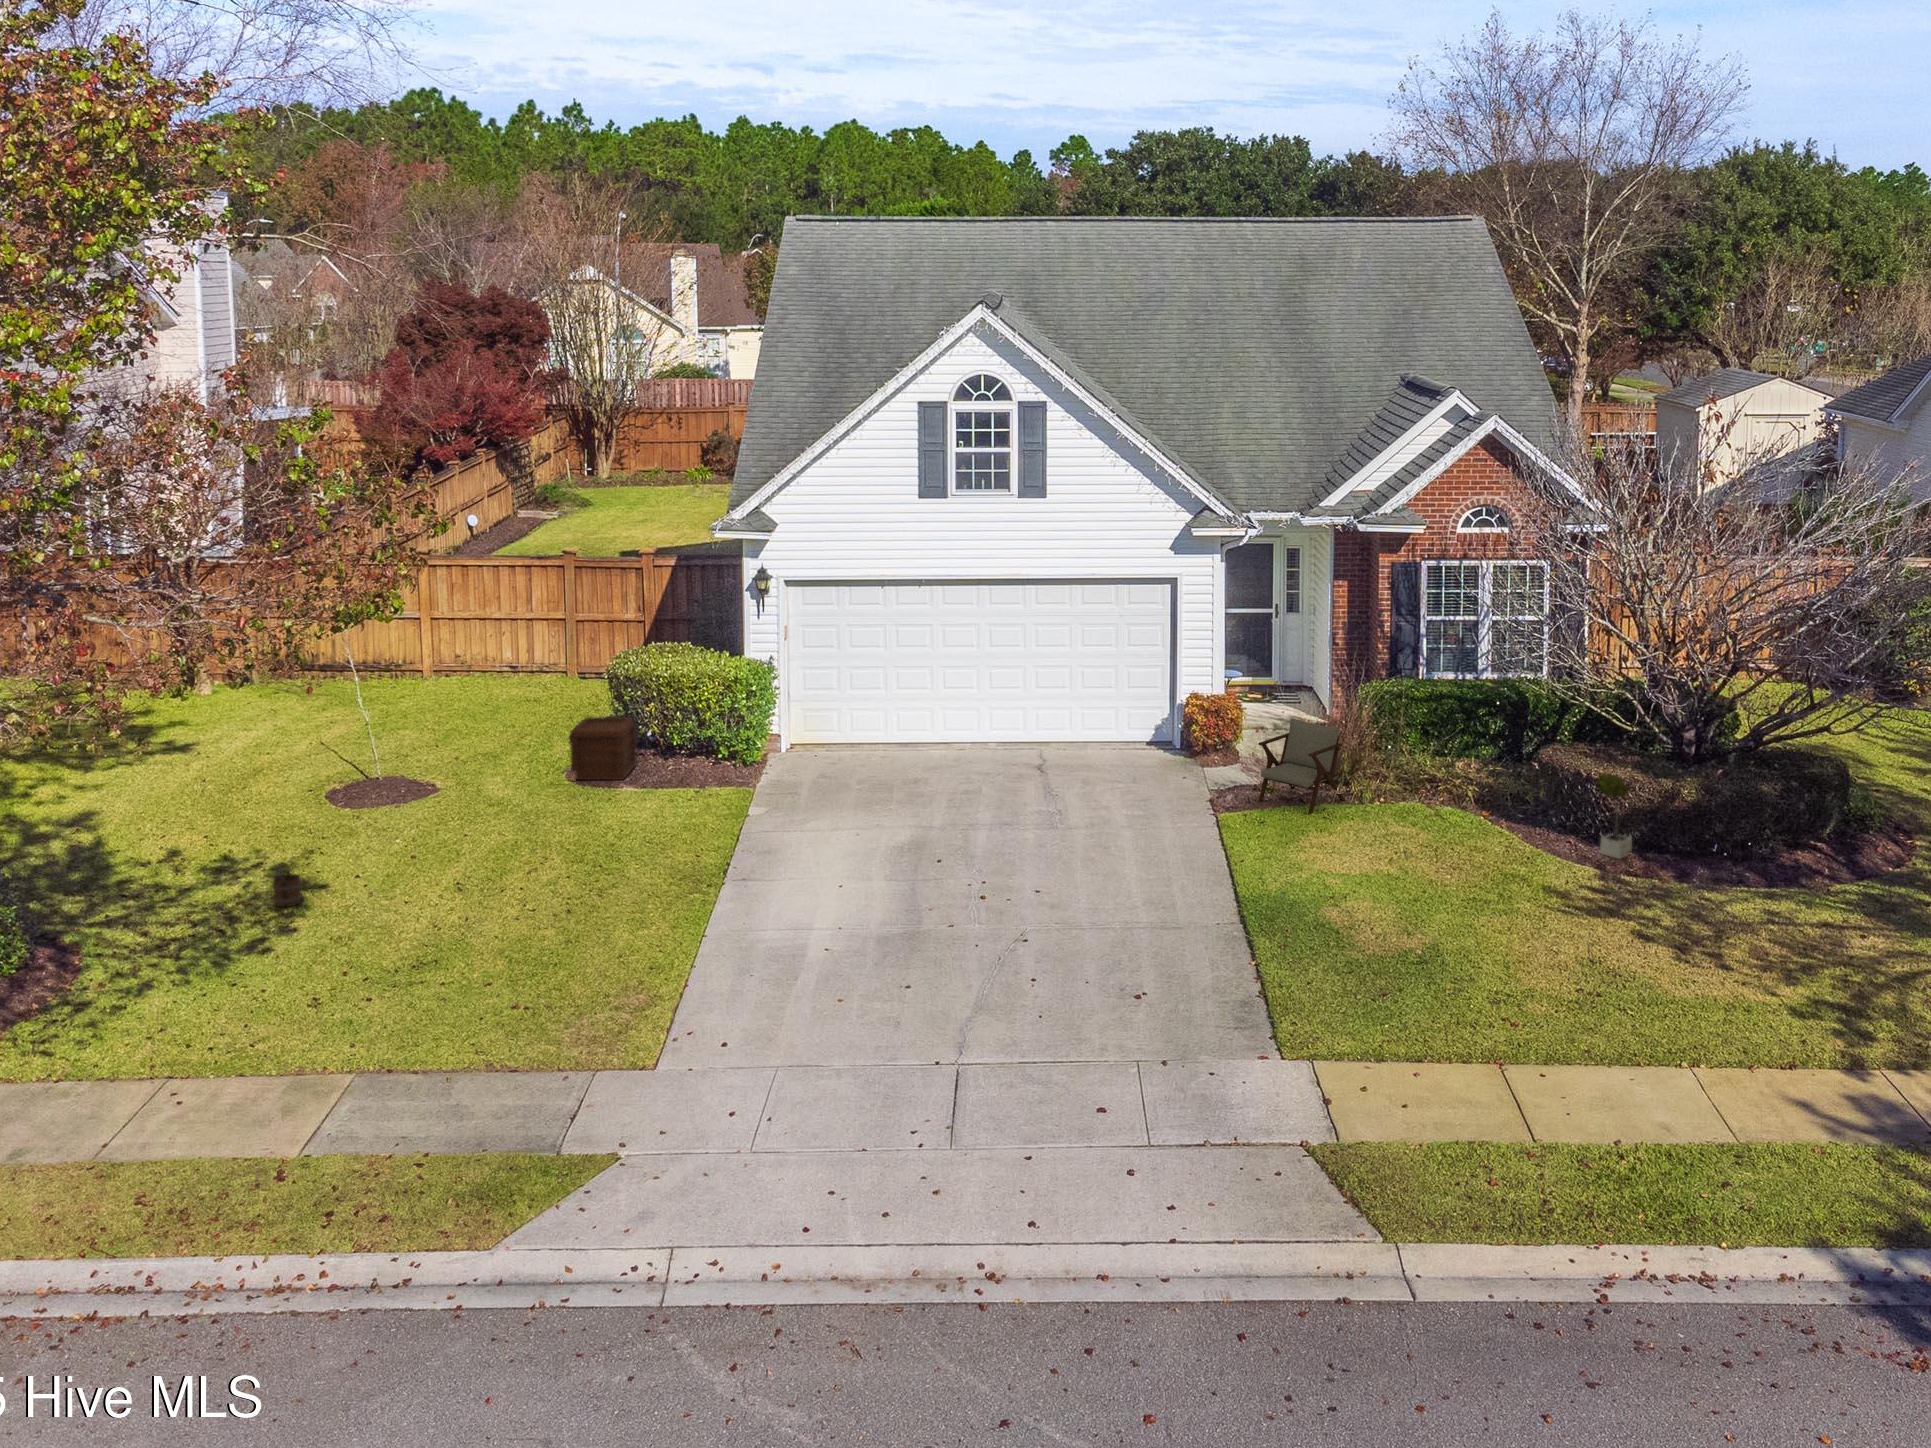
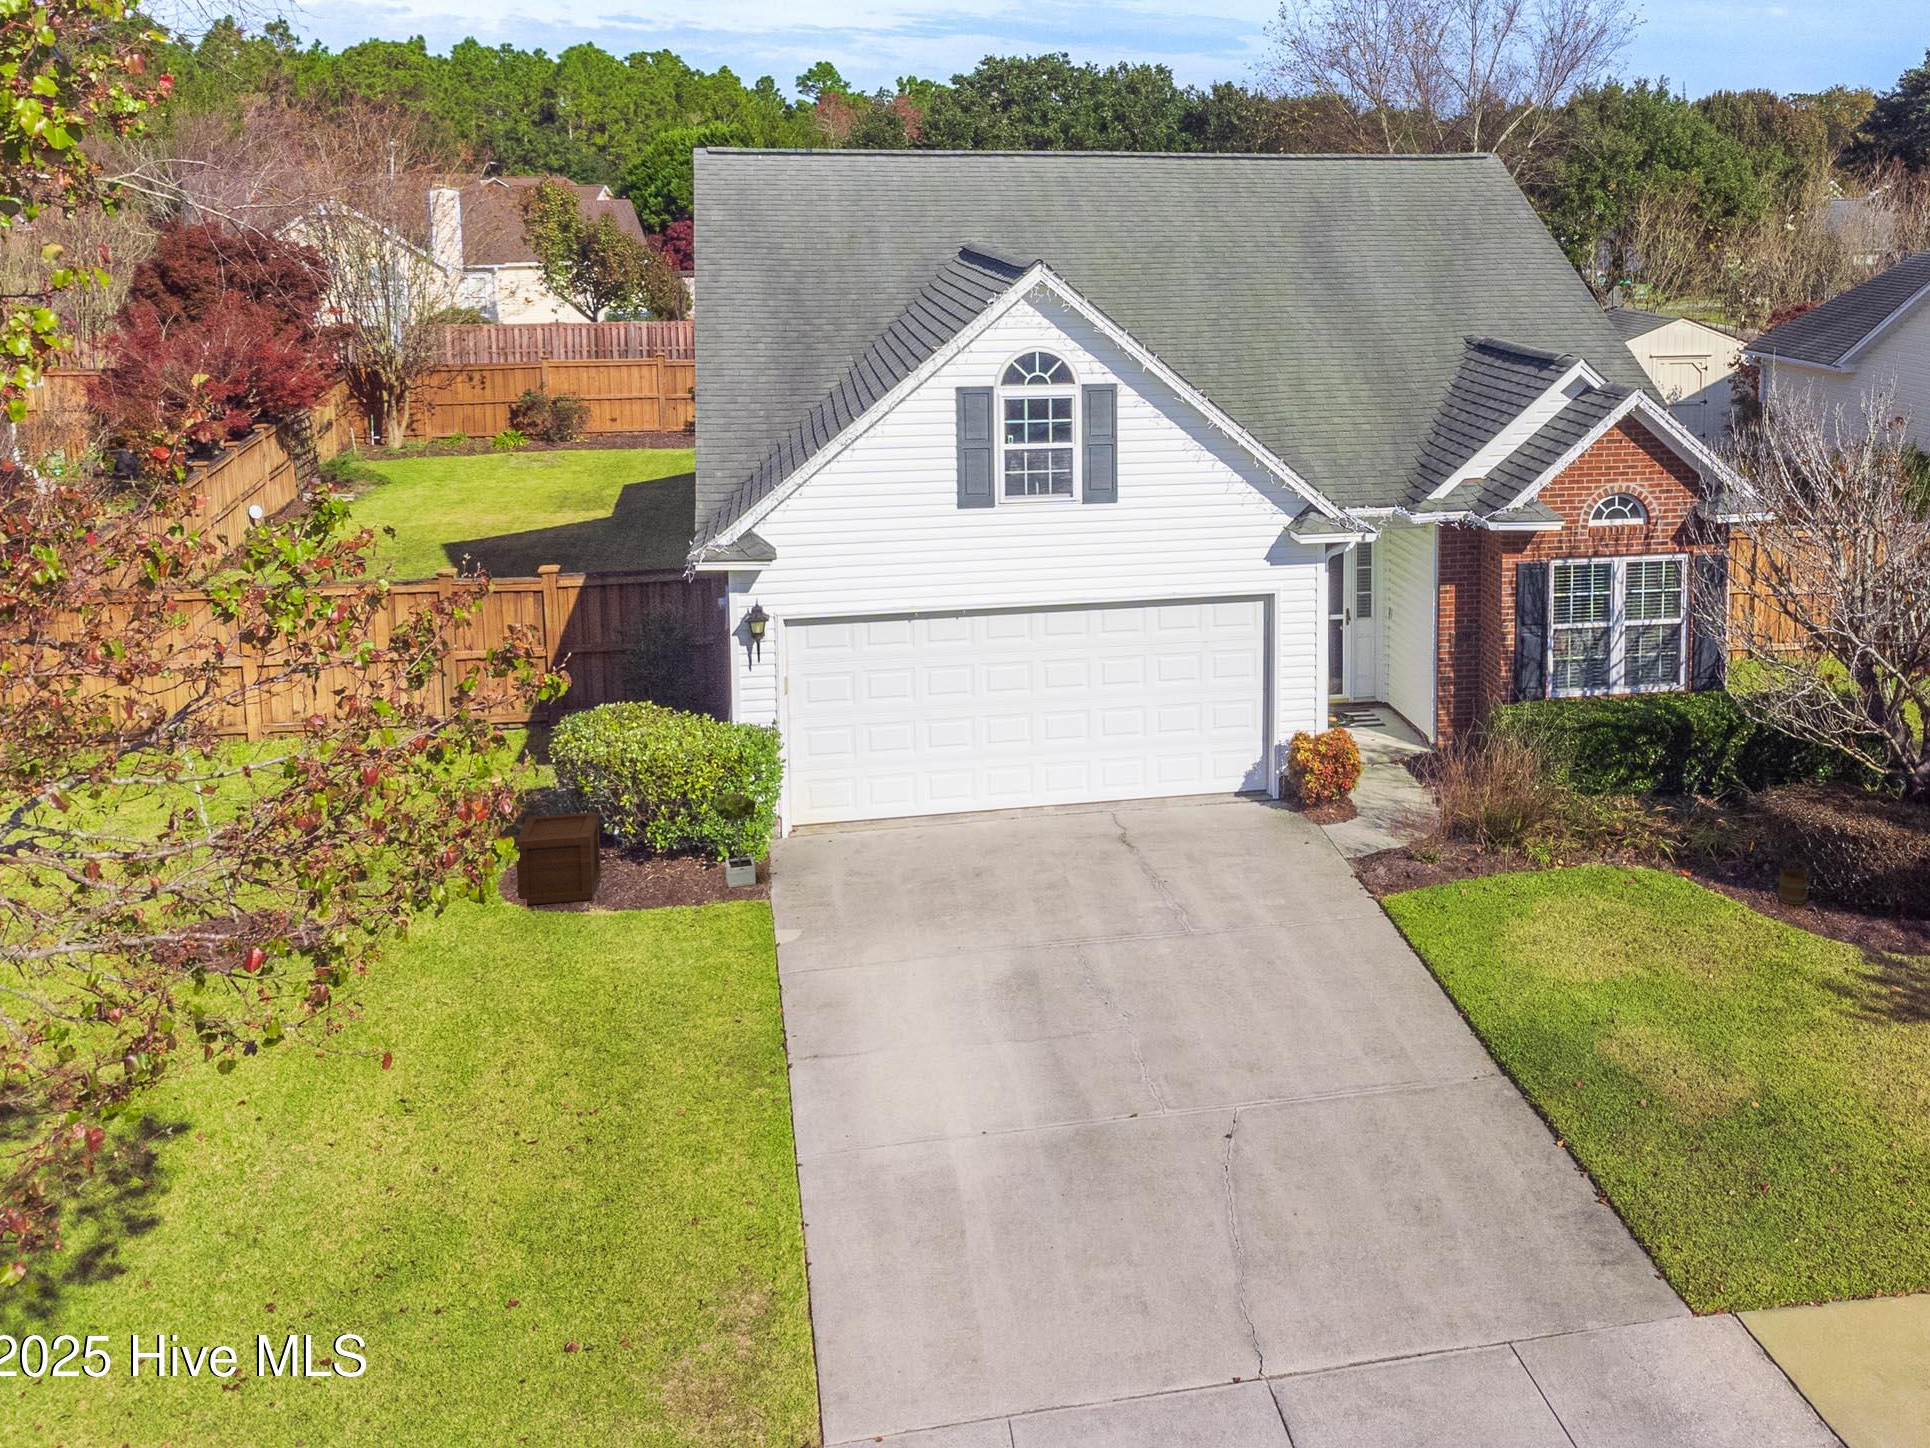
lounge chair: present [1258,719,1345,813] -> none [1420,769,1519,888]
potted tree: present [1598,773,1632,859] -> present [713,794,756,888]
bucket: present [272,871,302,907] -> present [1778,867,1808,905]

